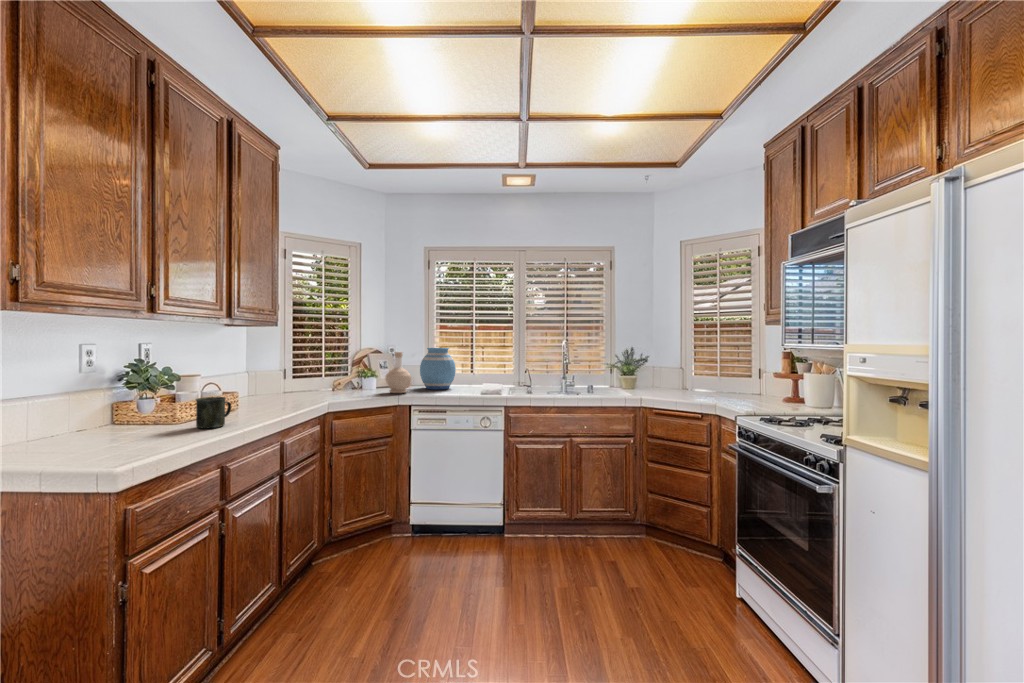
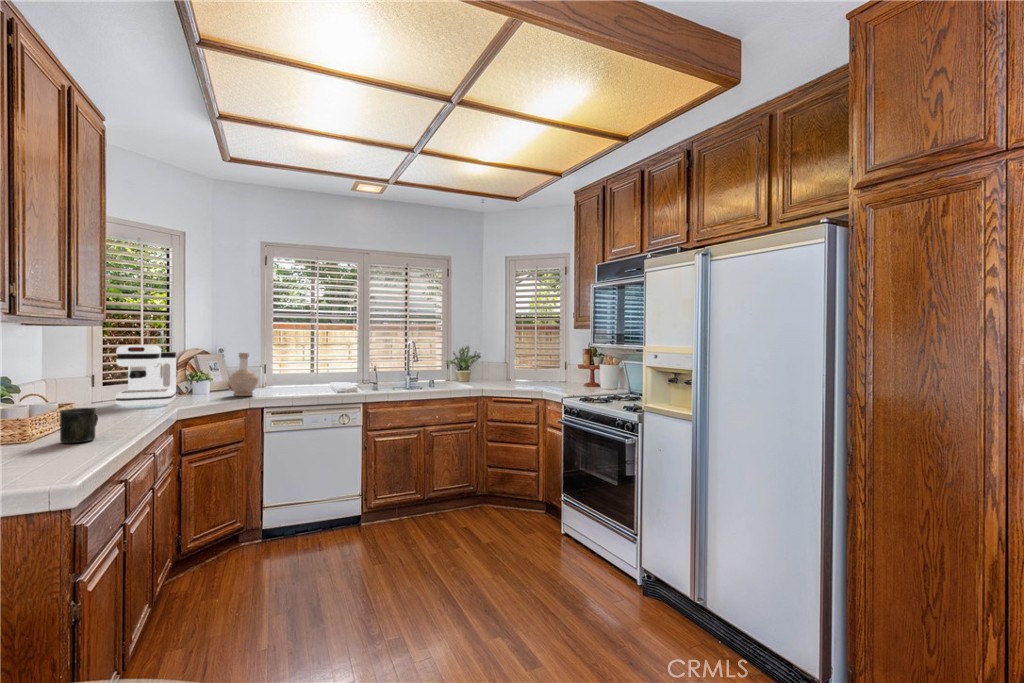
coffee maker: none [289,344,341,398] -> present [115,346,176,407]
vase: present [420,348,456,389] -> none [260,348,300,391]

